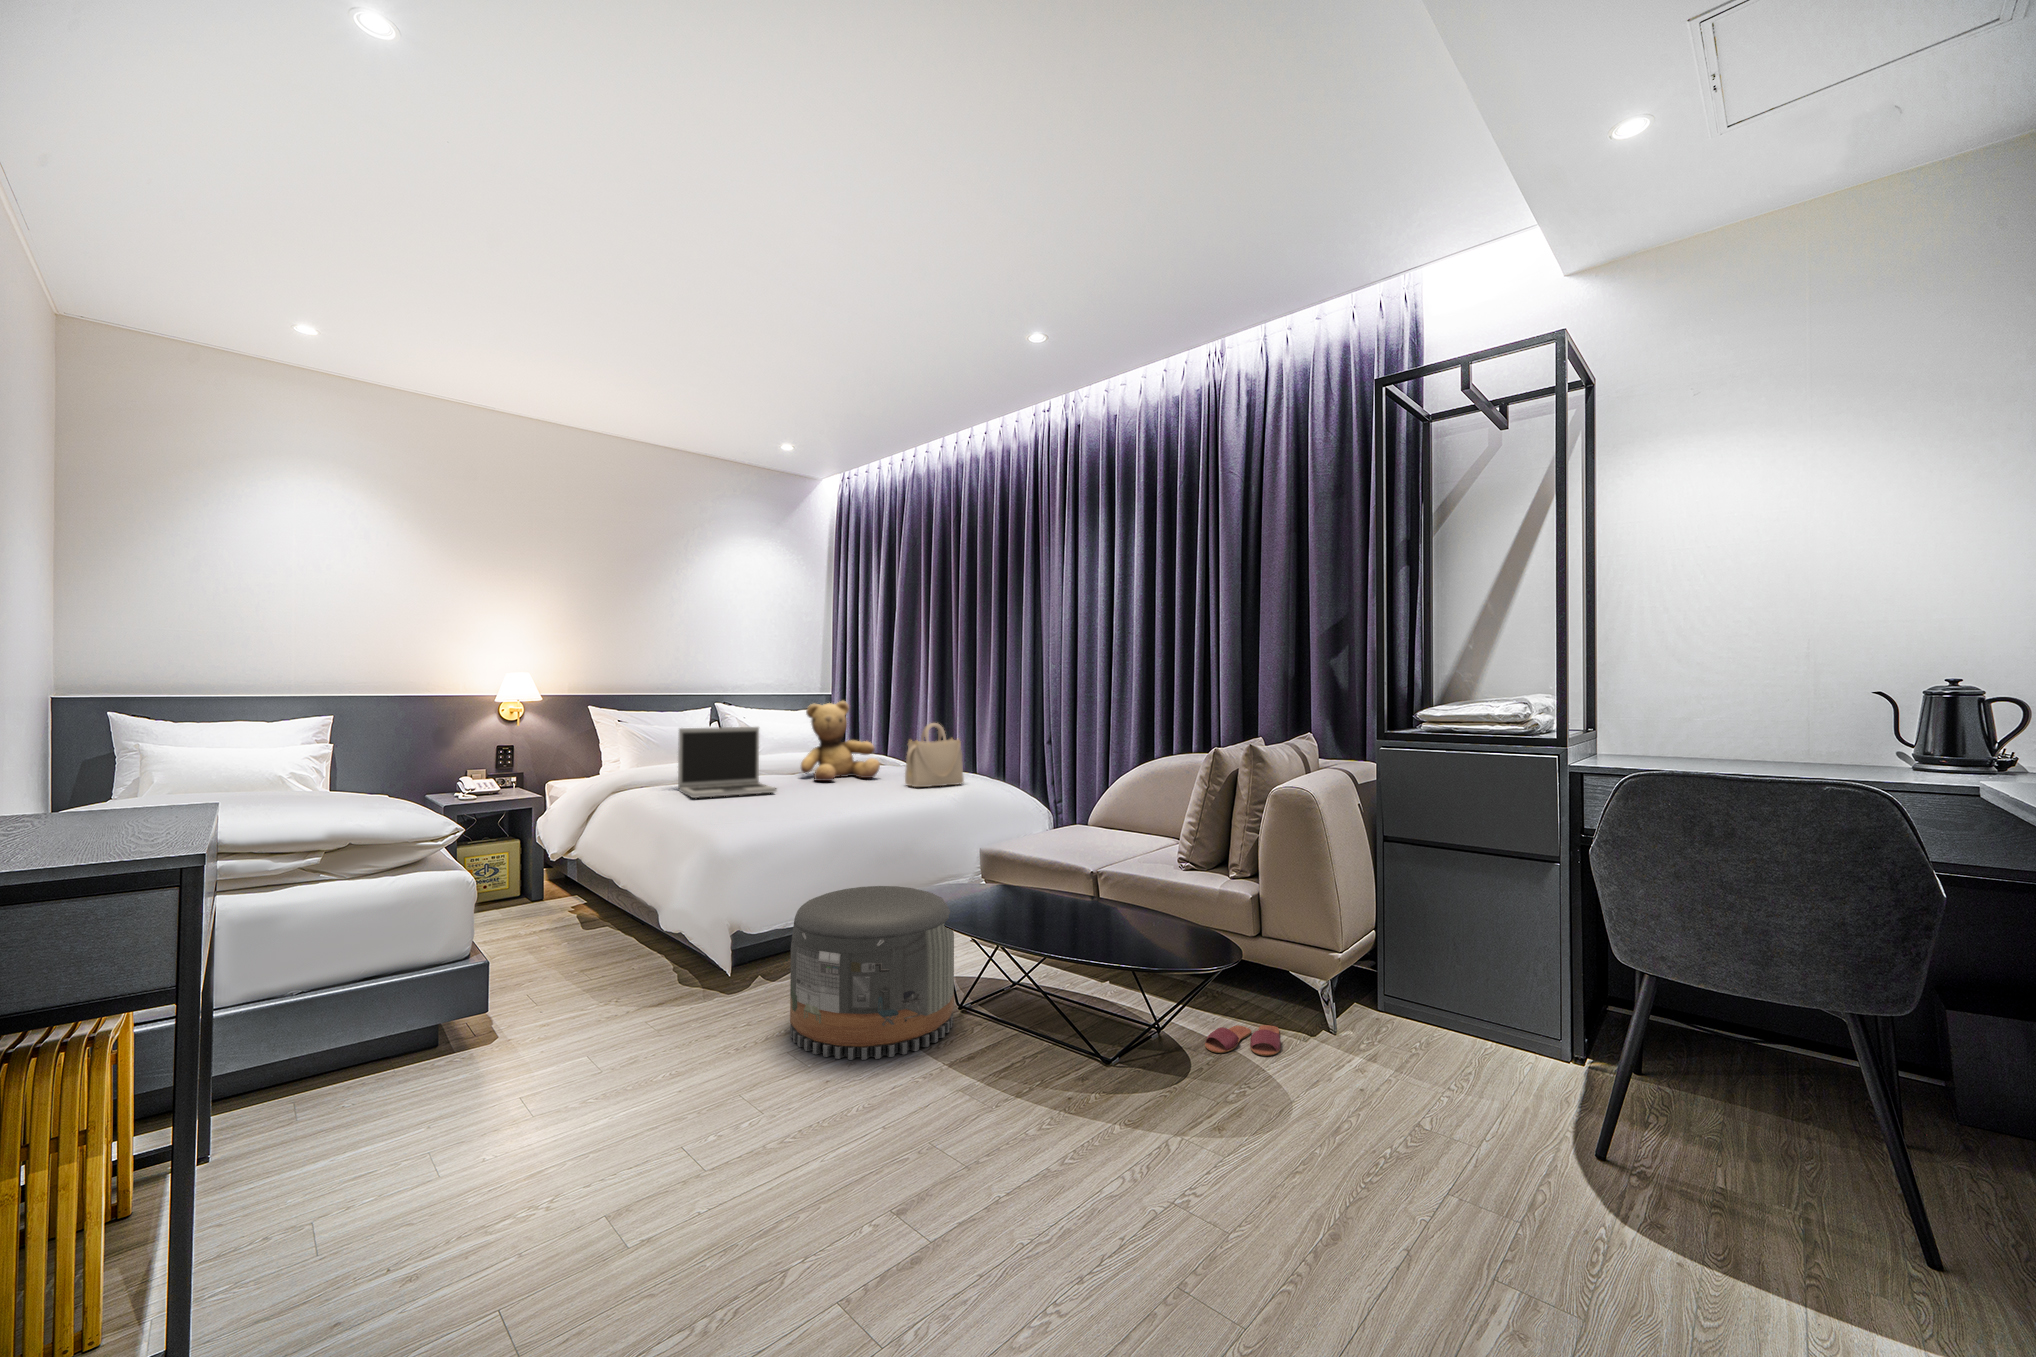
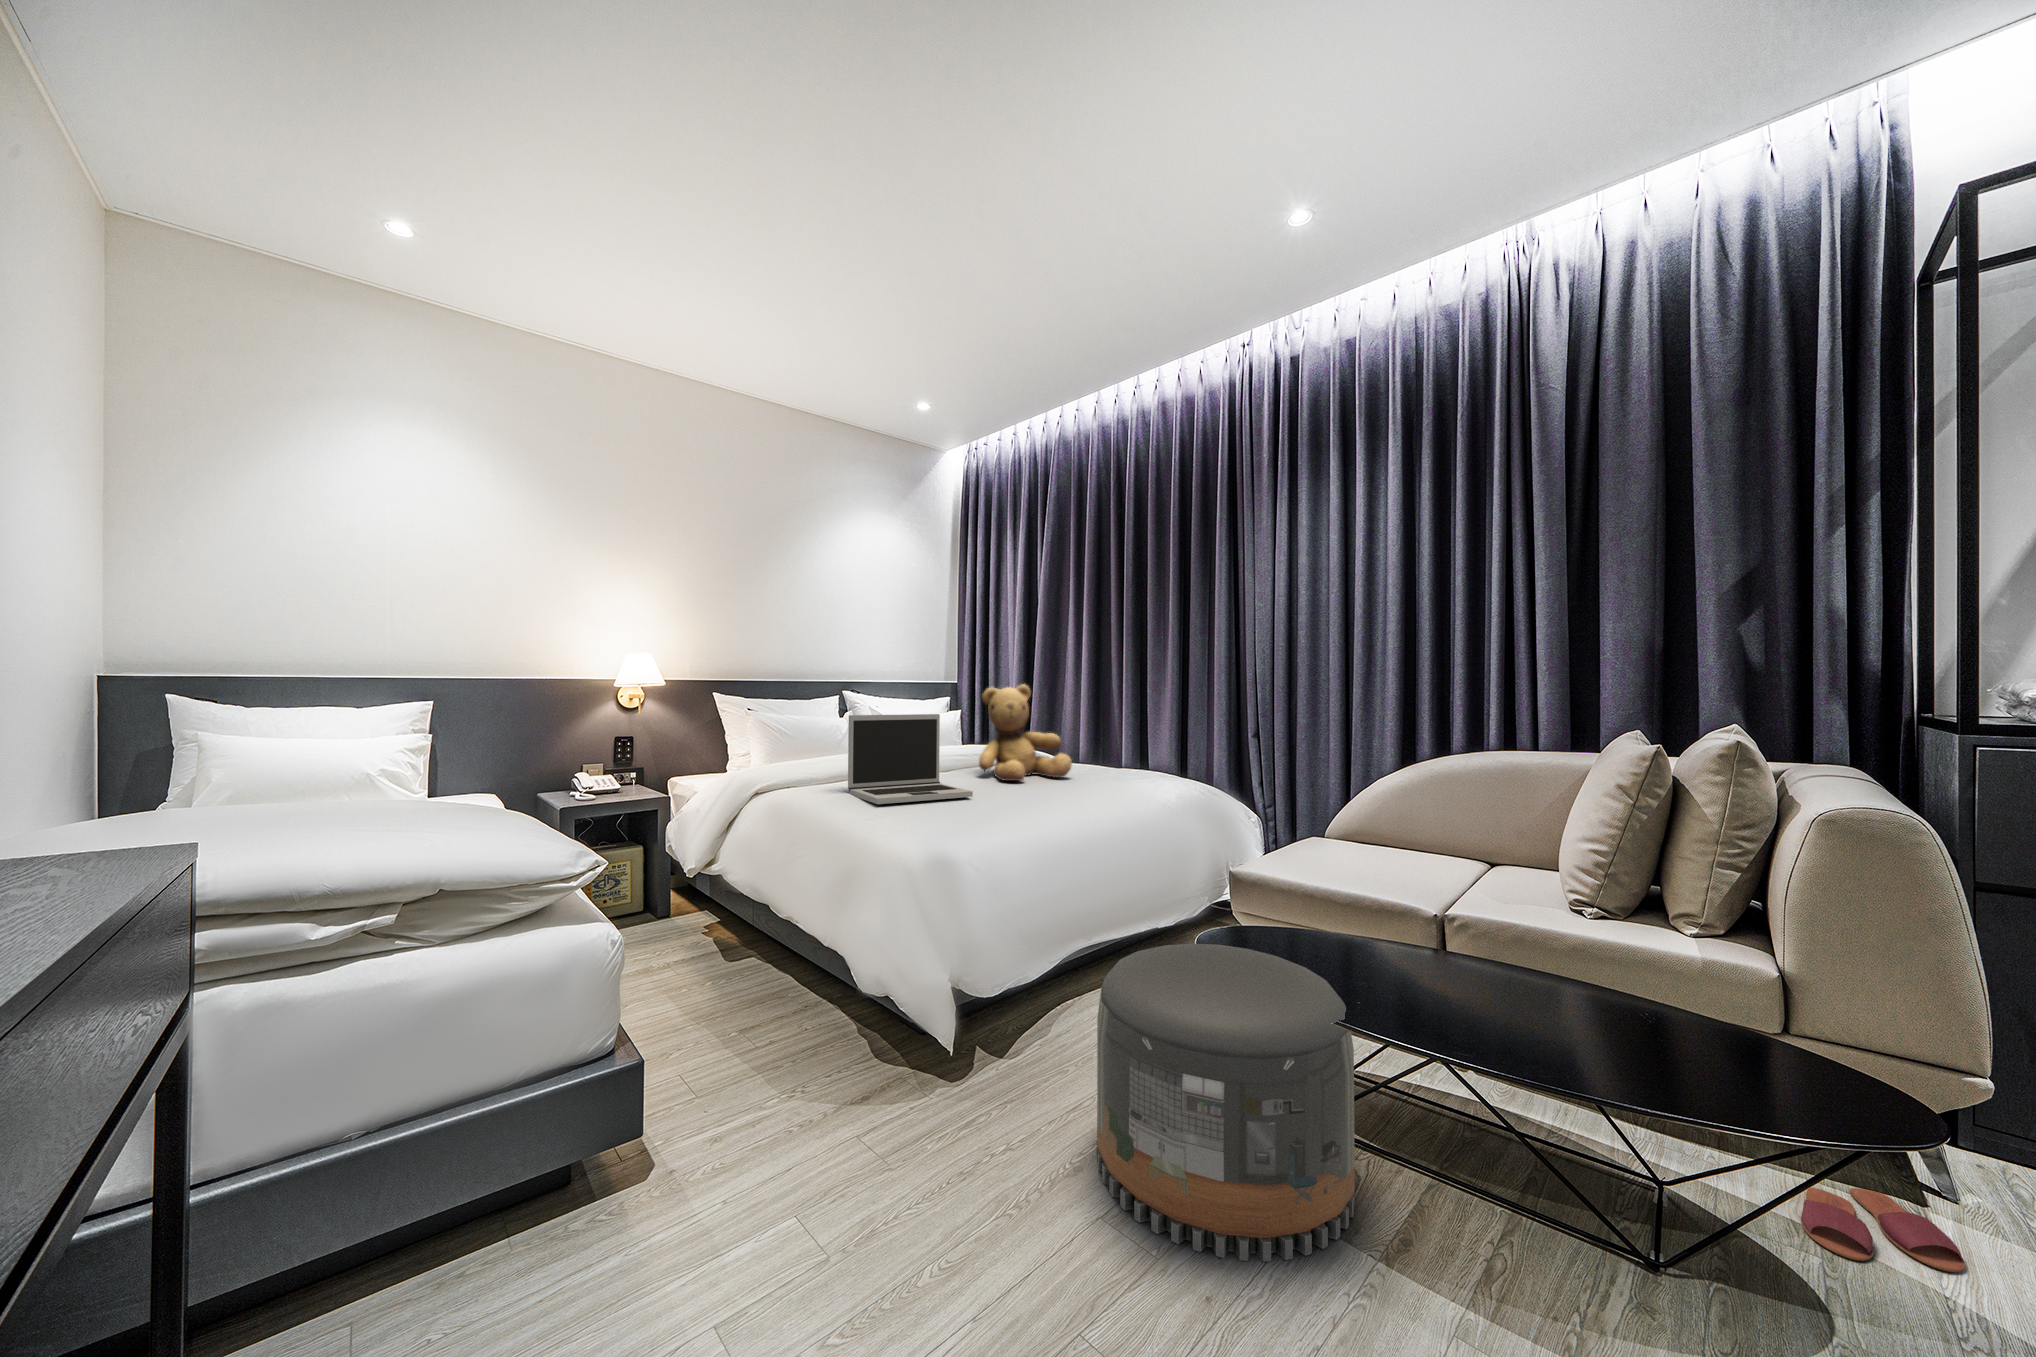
handbag: present [905,723,964,787] -> none [1112,711,1180,790]

